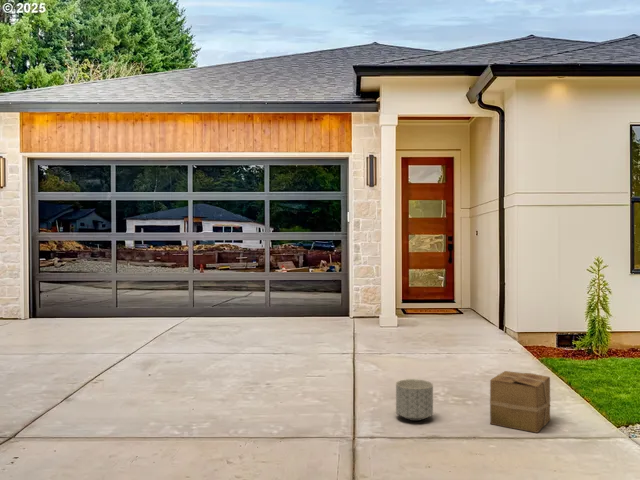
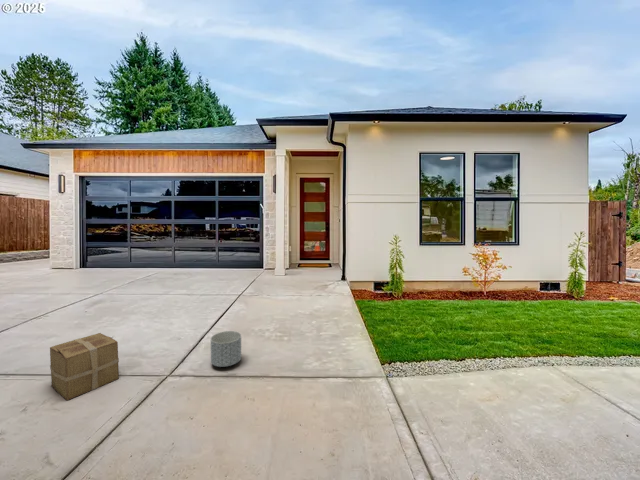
cardboard box: present [490,371,550,433] -> present [50,333,119,400]

